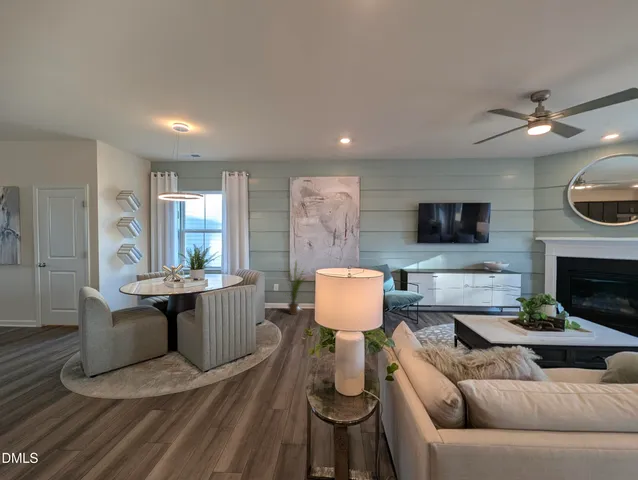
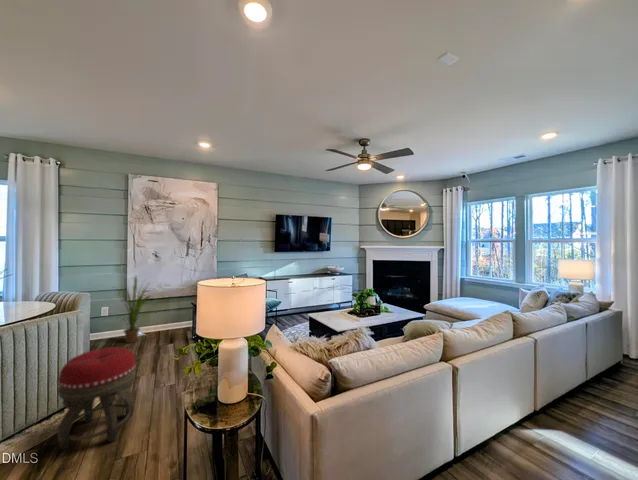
footstool: none [236,317,285,393] -> present [57,347,136,449]

